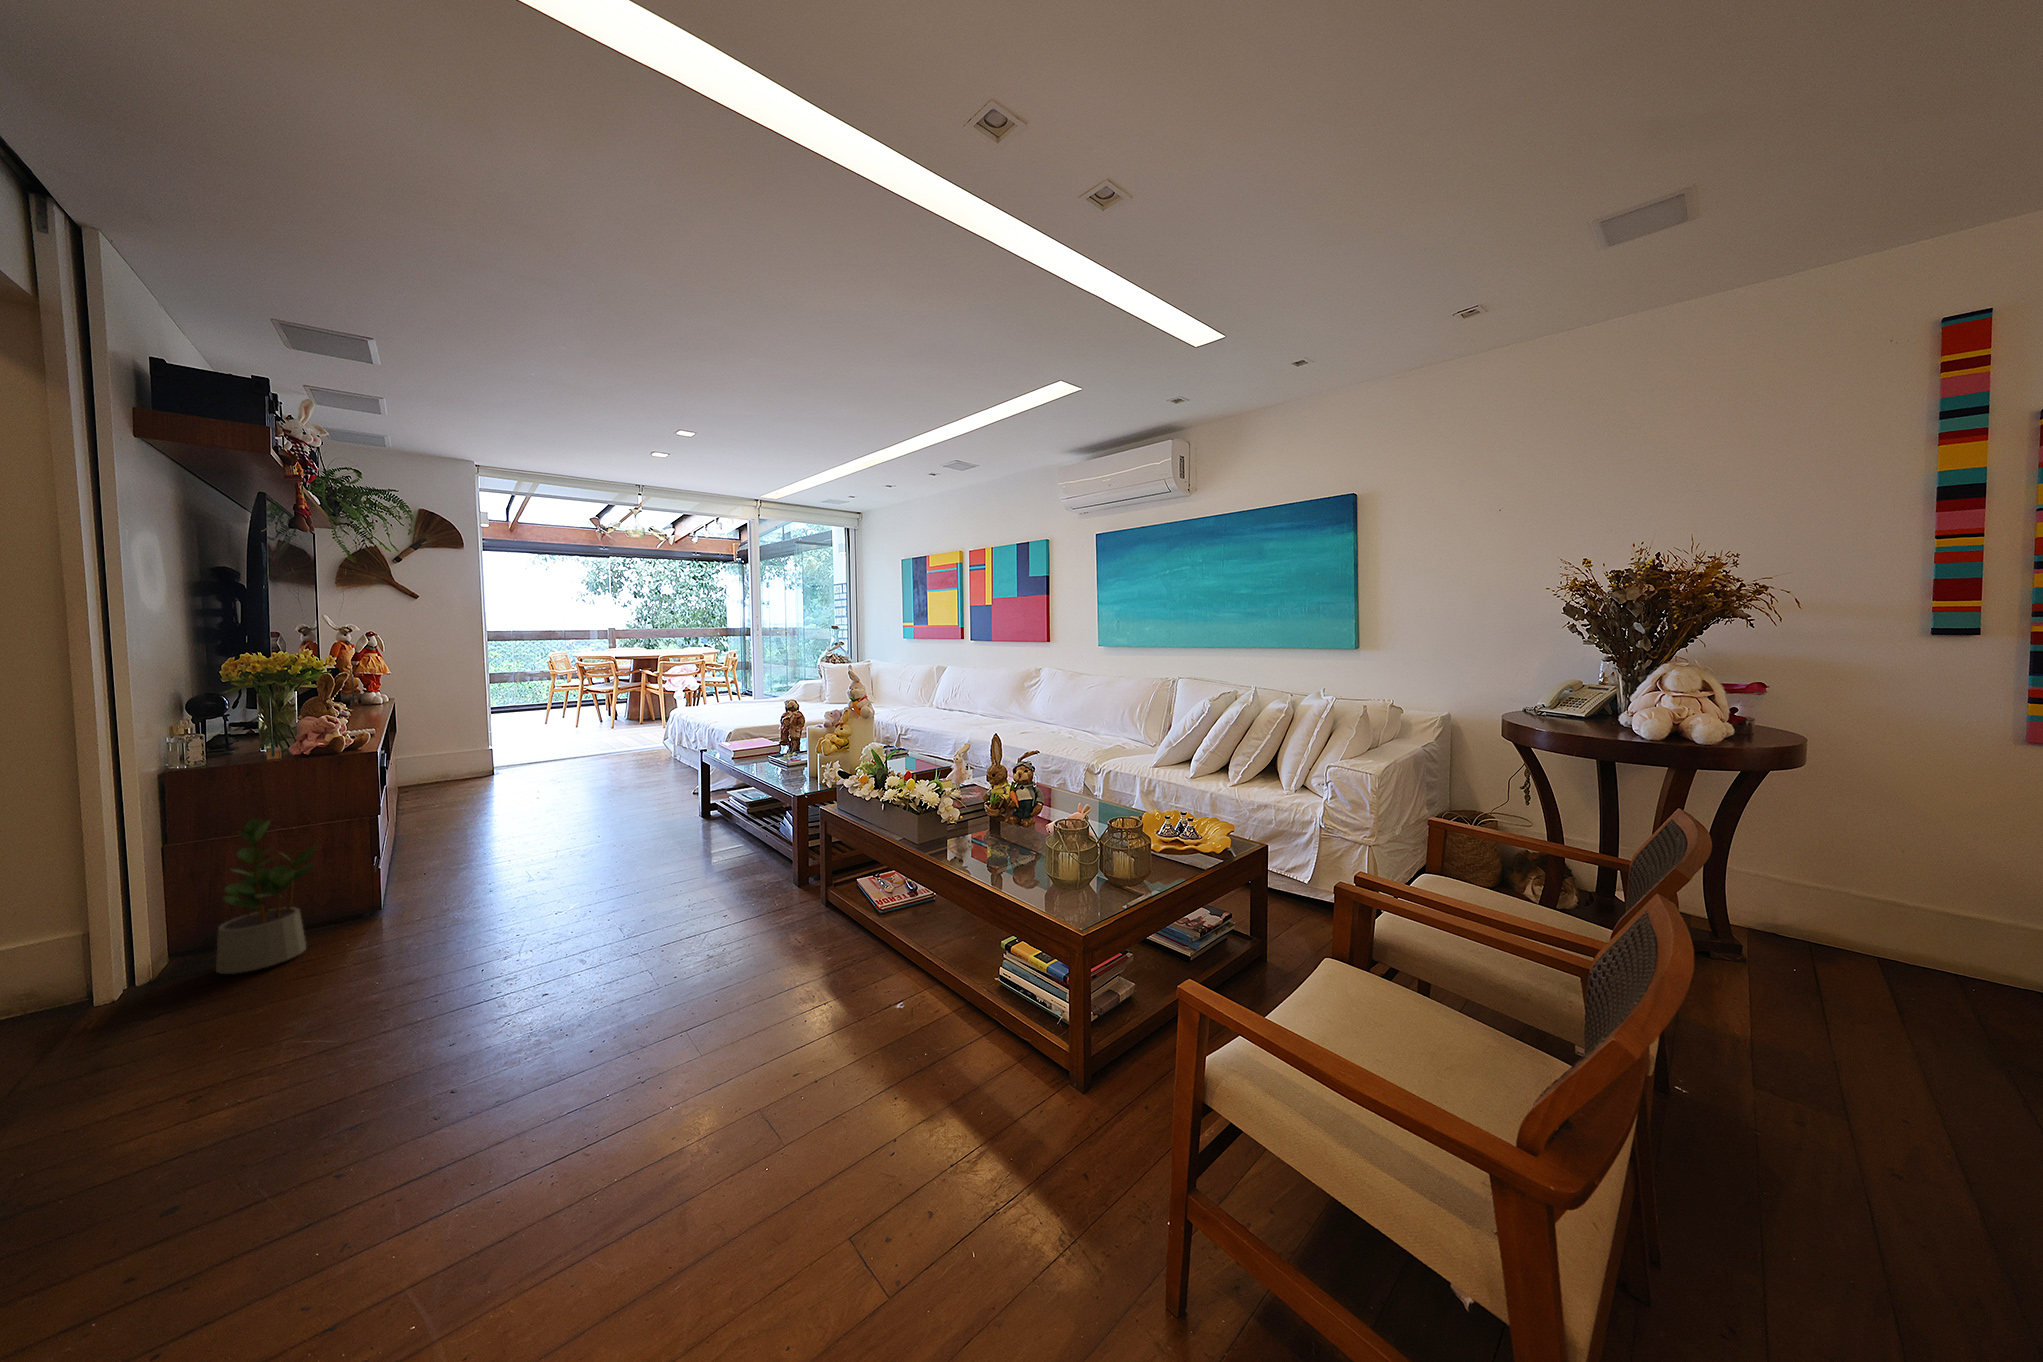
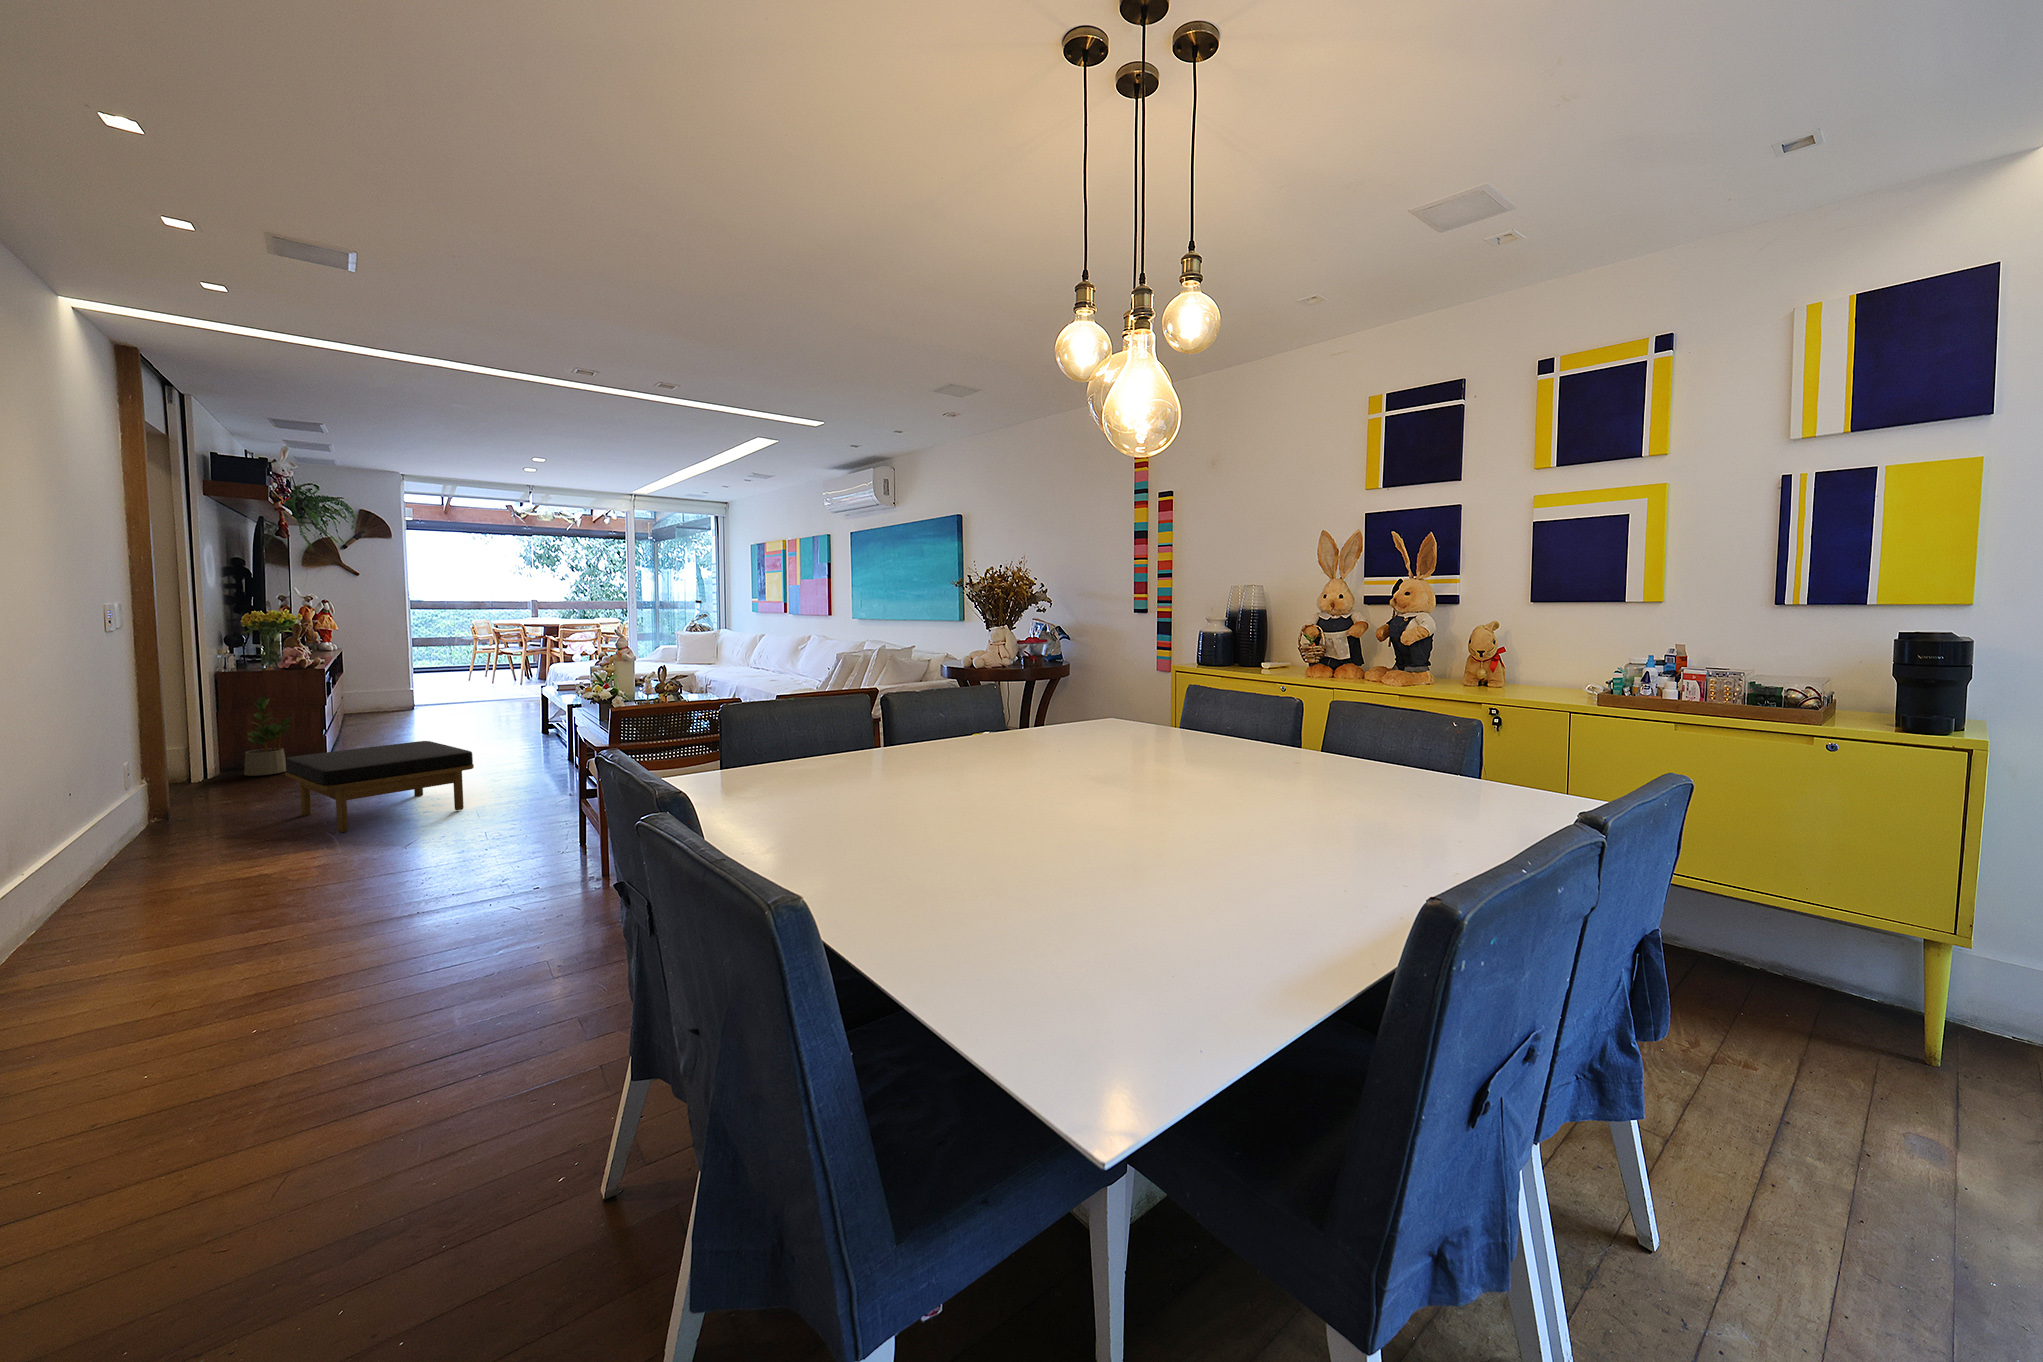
ottoman: none [296,911,743,1267] -> present [285,741,474,832]

